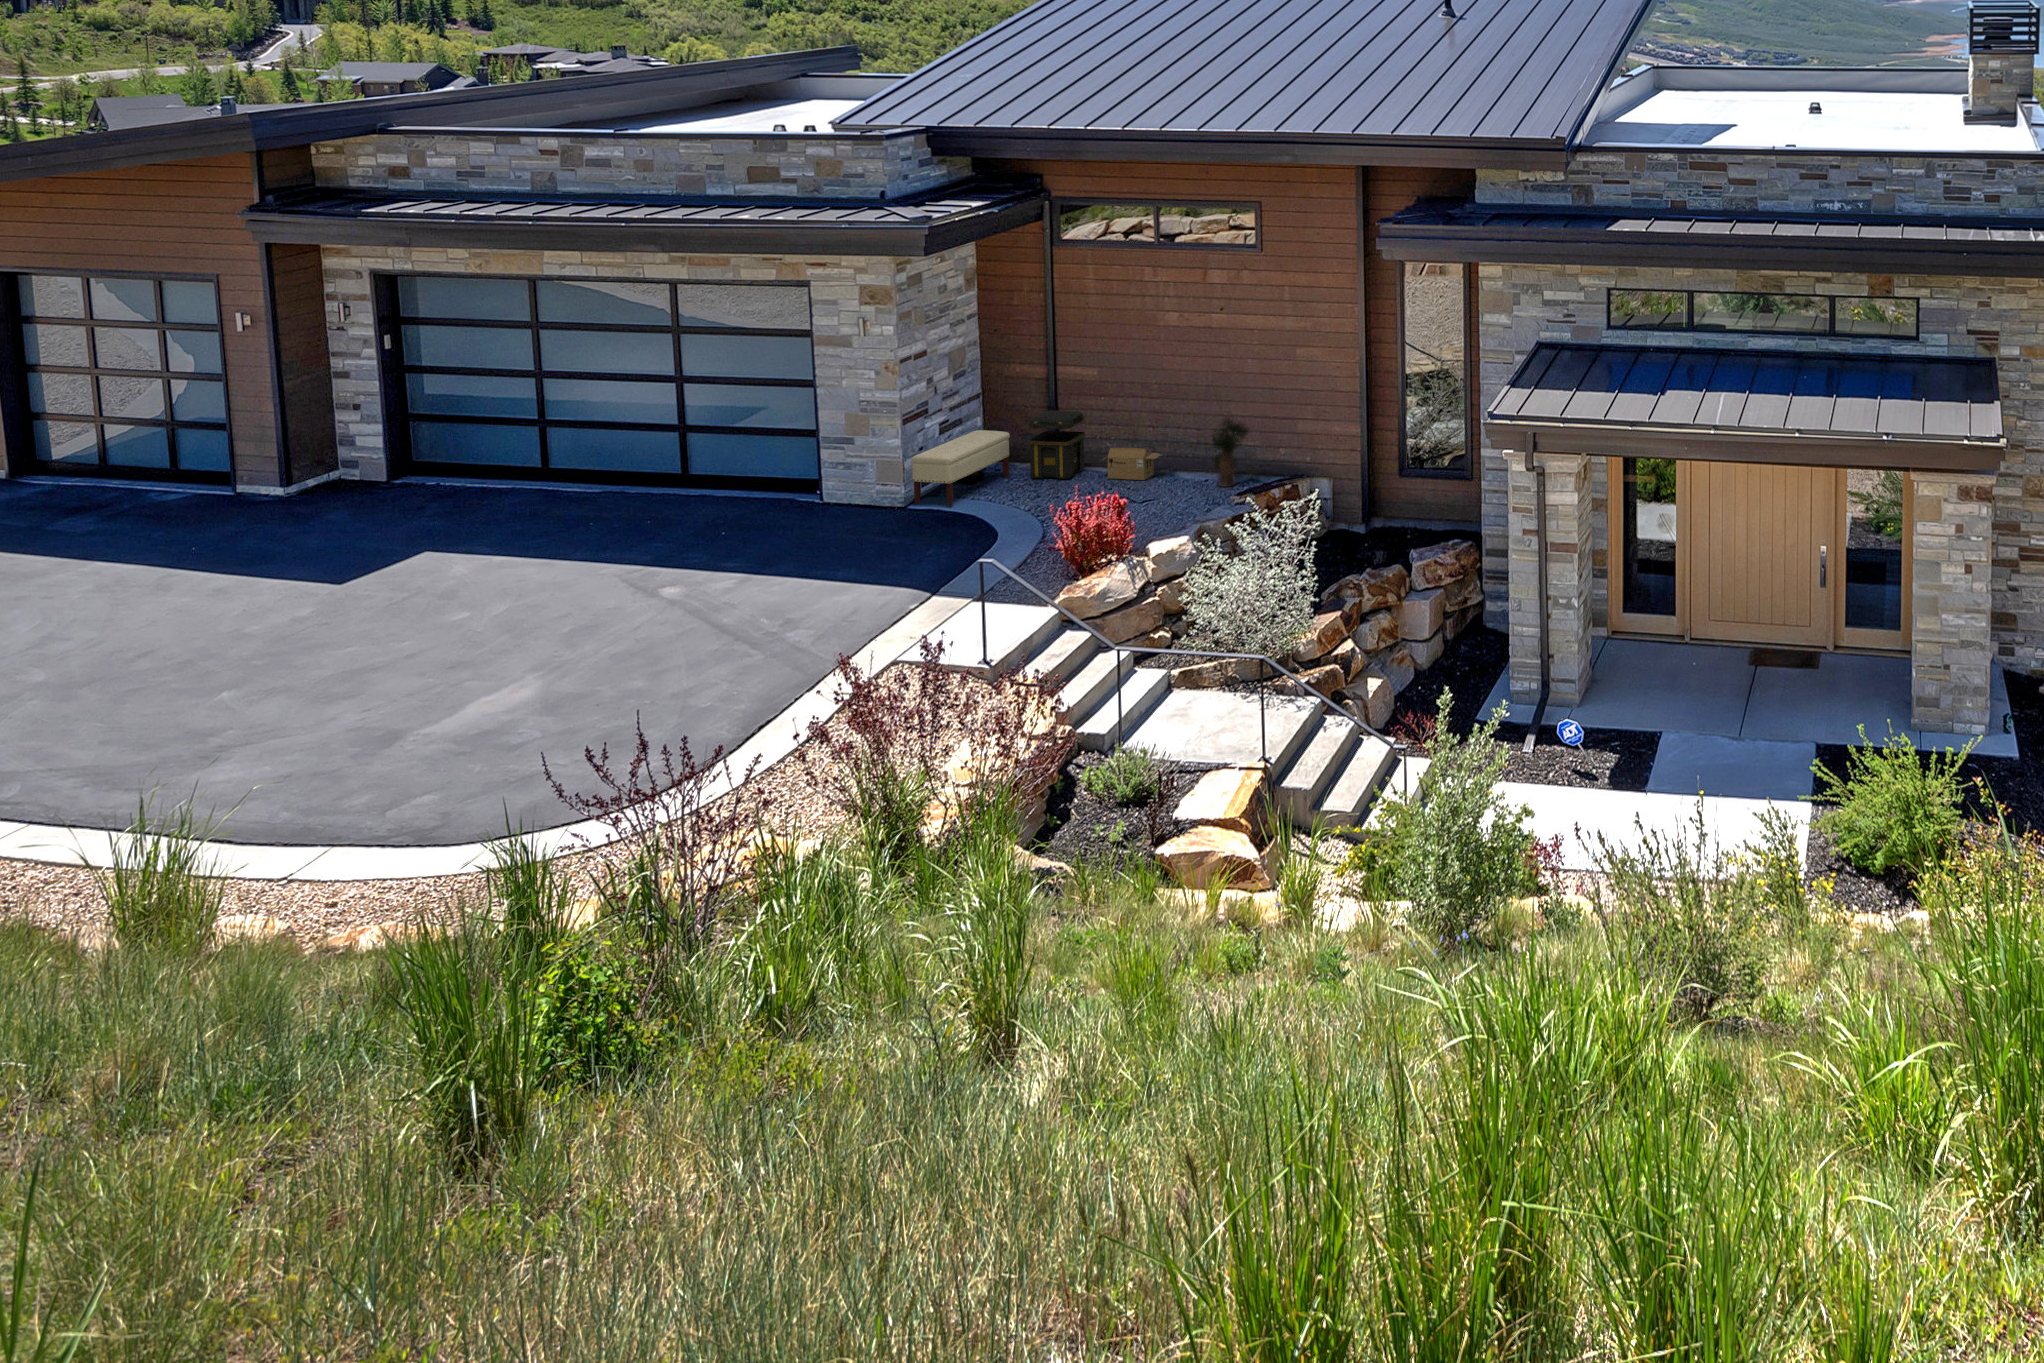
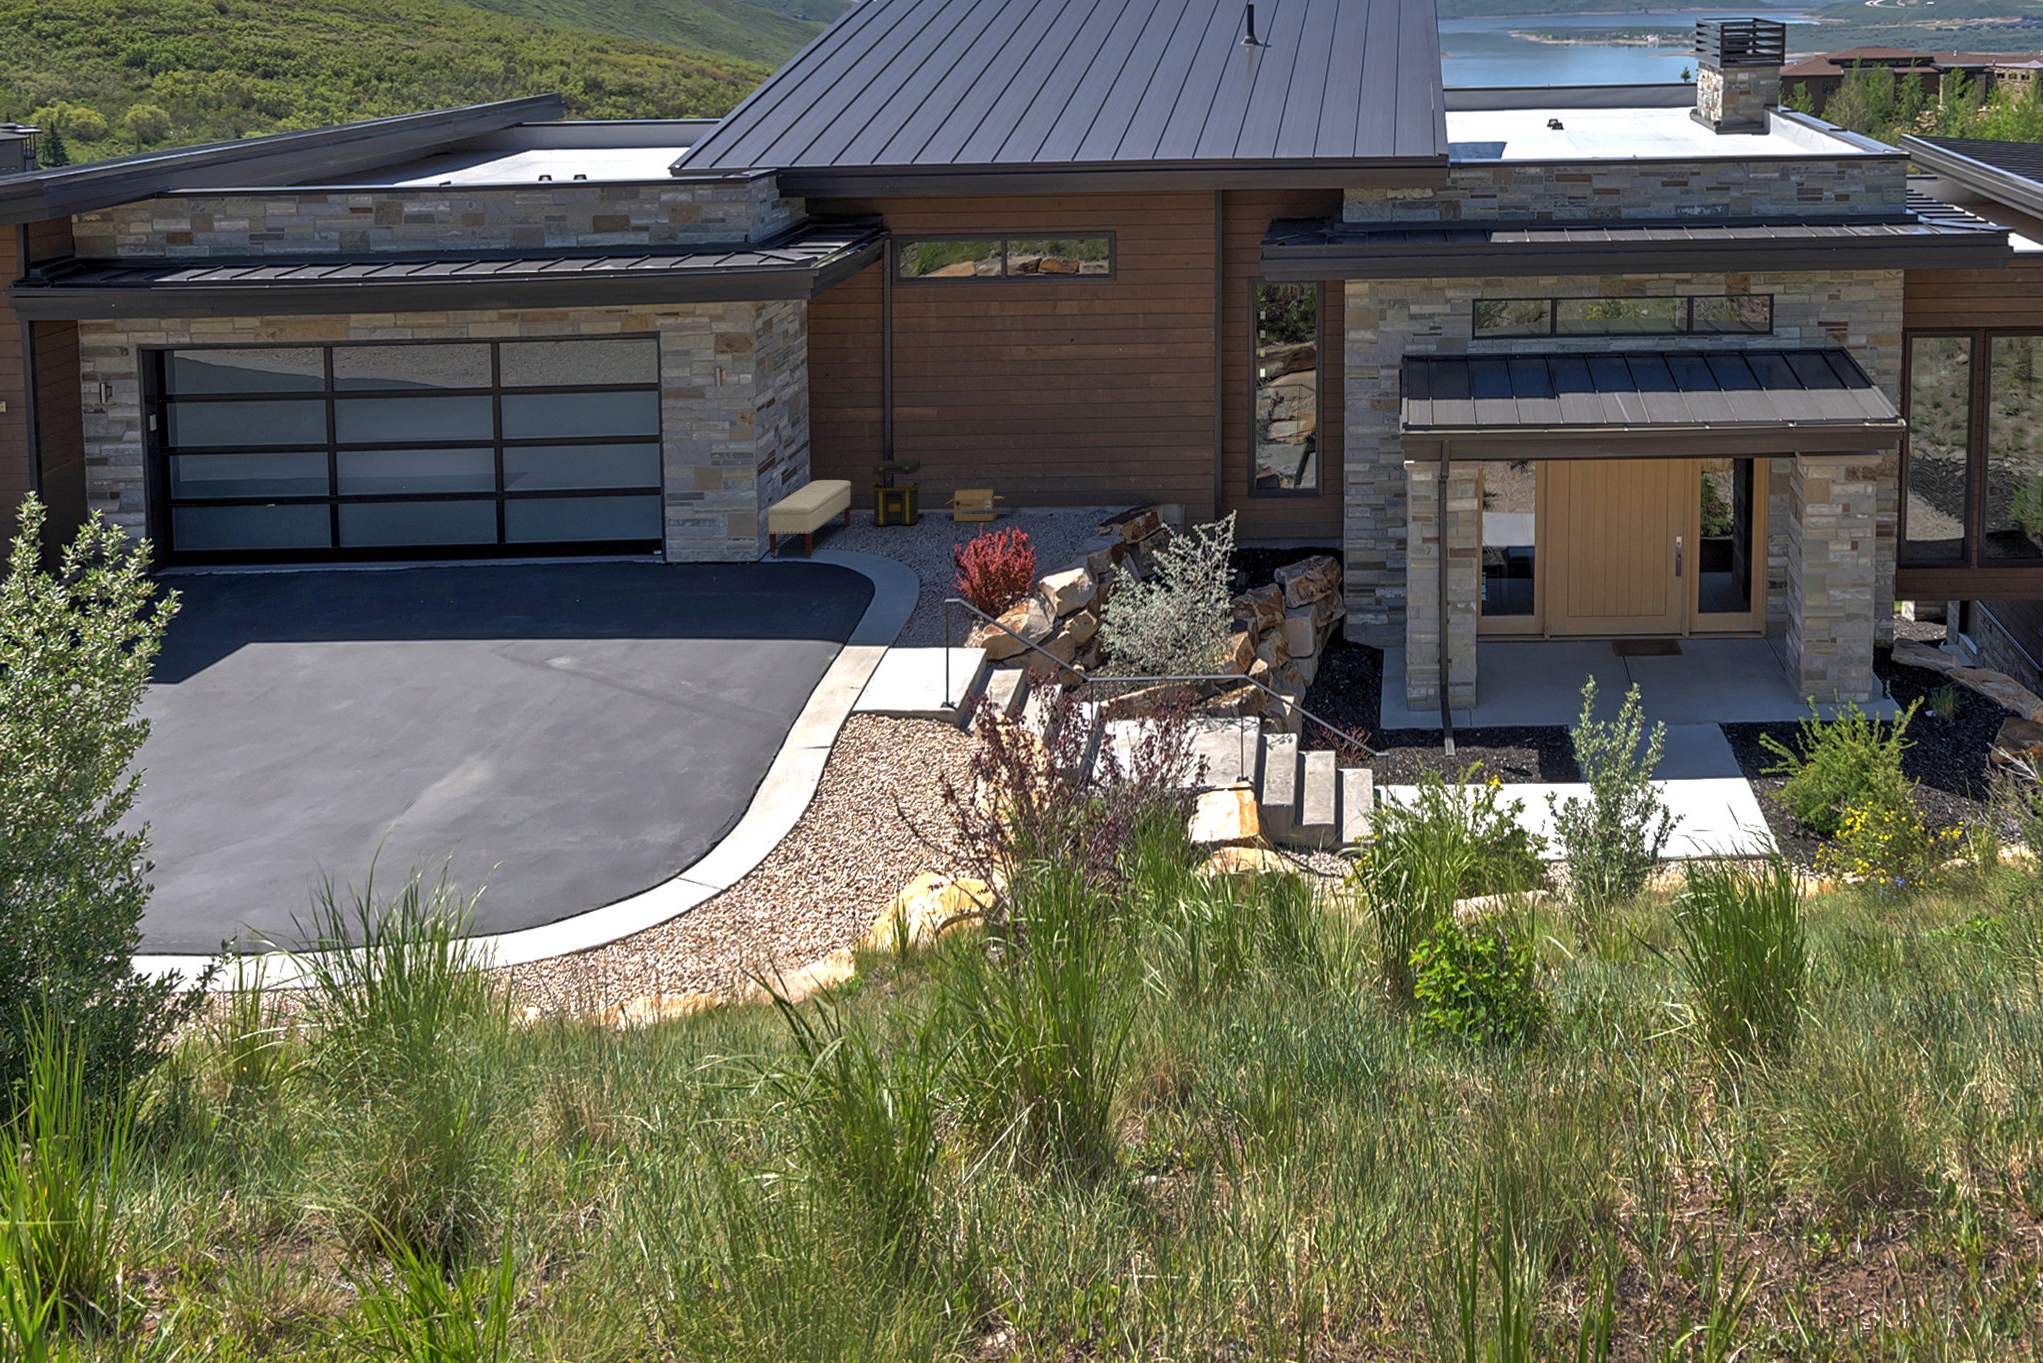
potted plant: present [1212,418,1252,487] -> none [1058,451,1102,522]

